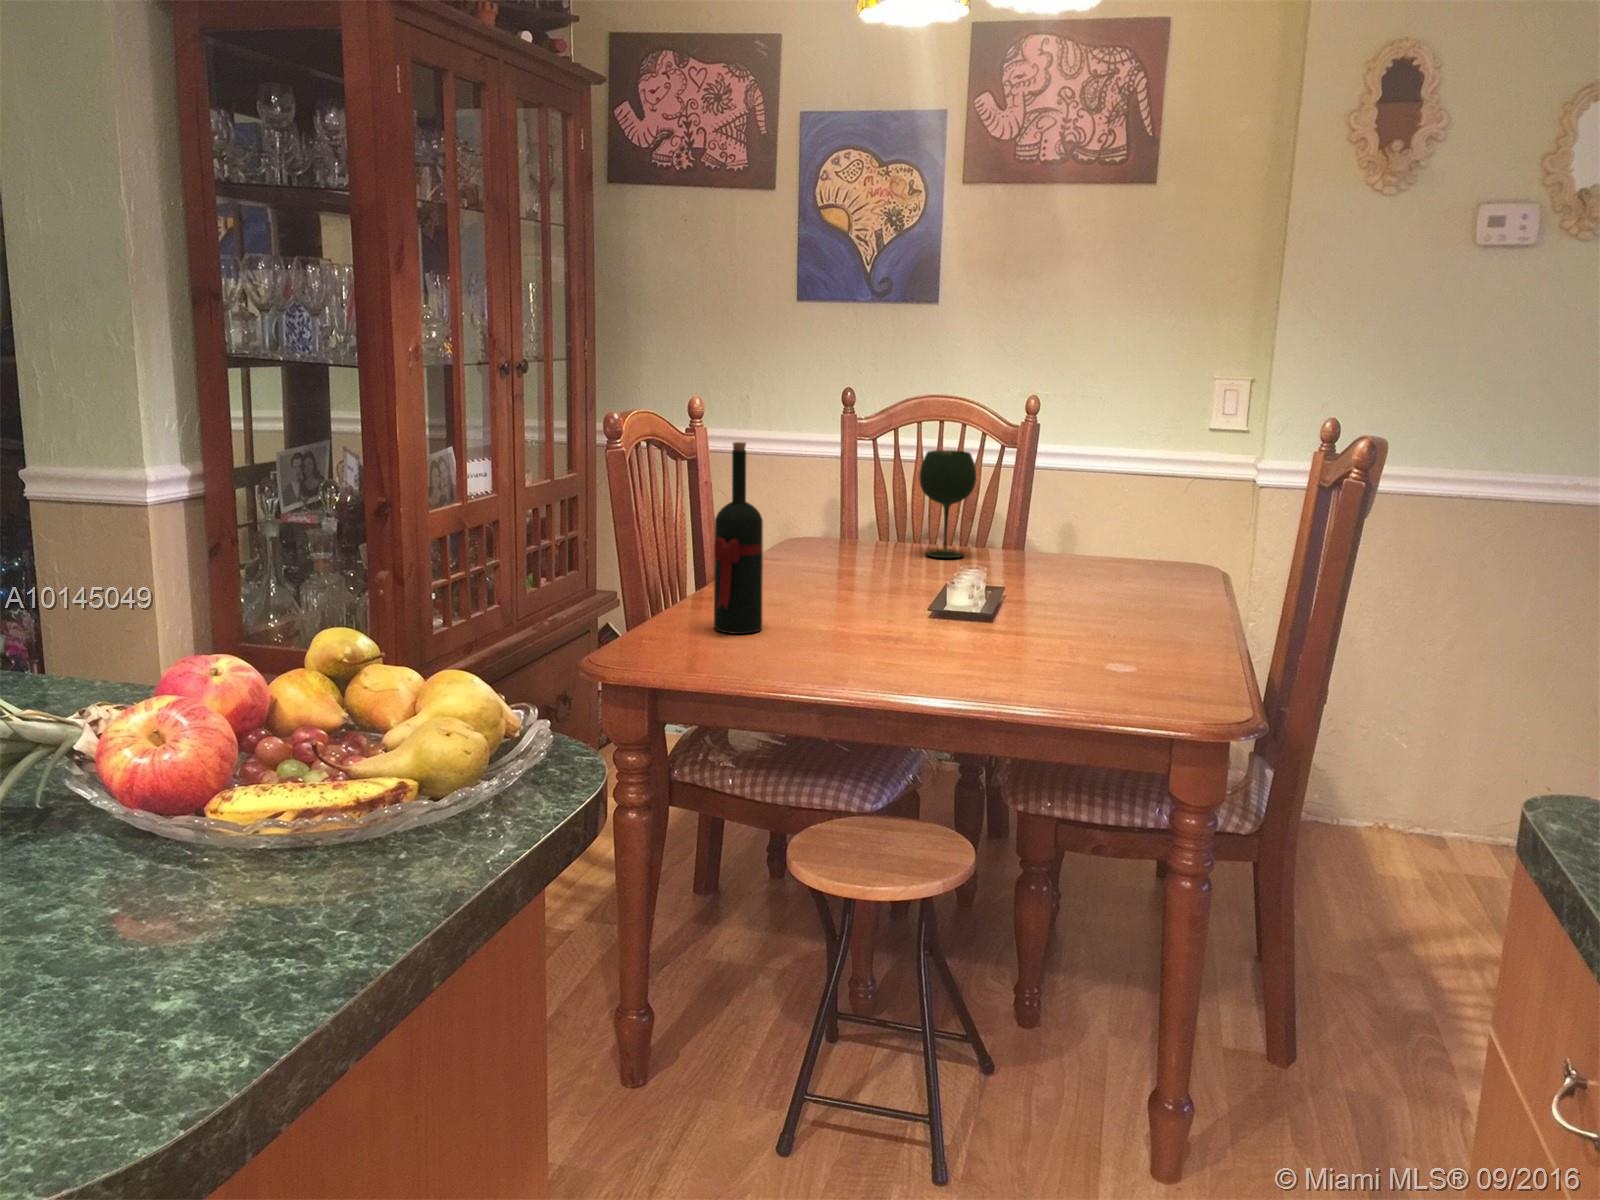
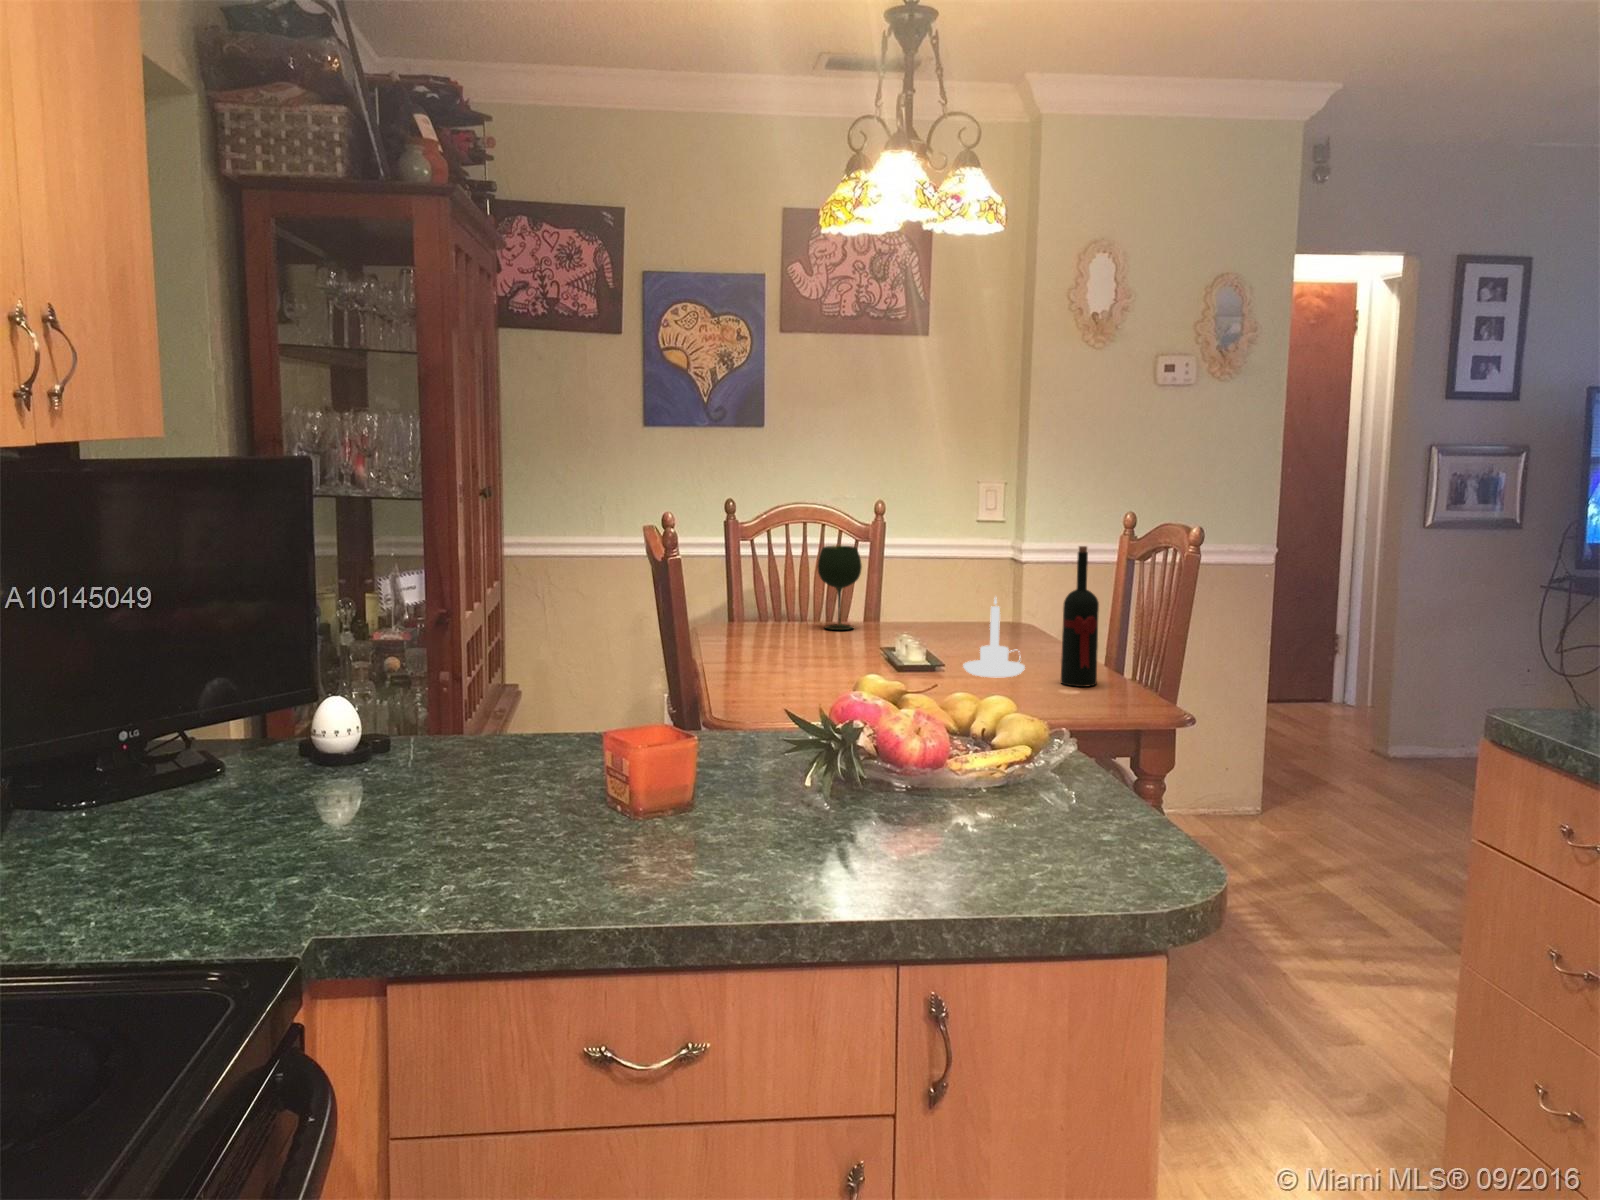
wine bottle: present [714,442,763,634] -> present [1061,546,1099,687]
candle holder: none [997,526,1084,644] -> present [963,598,1025,677]

